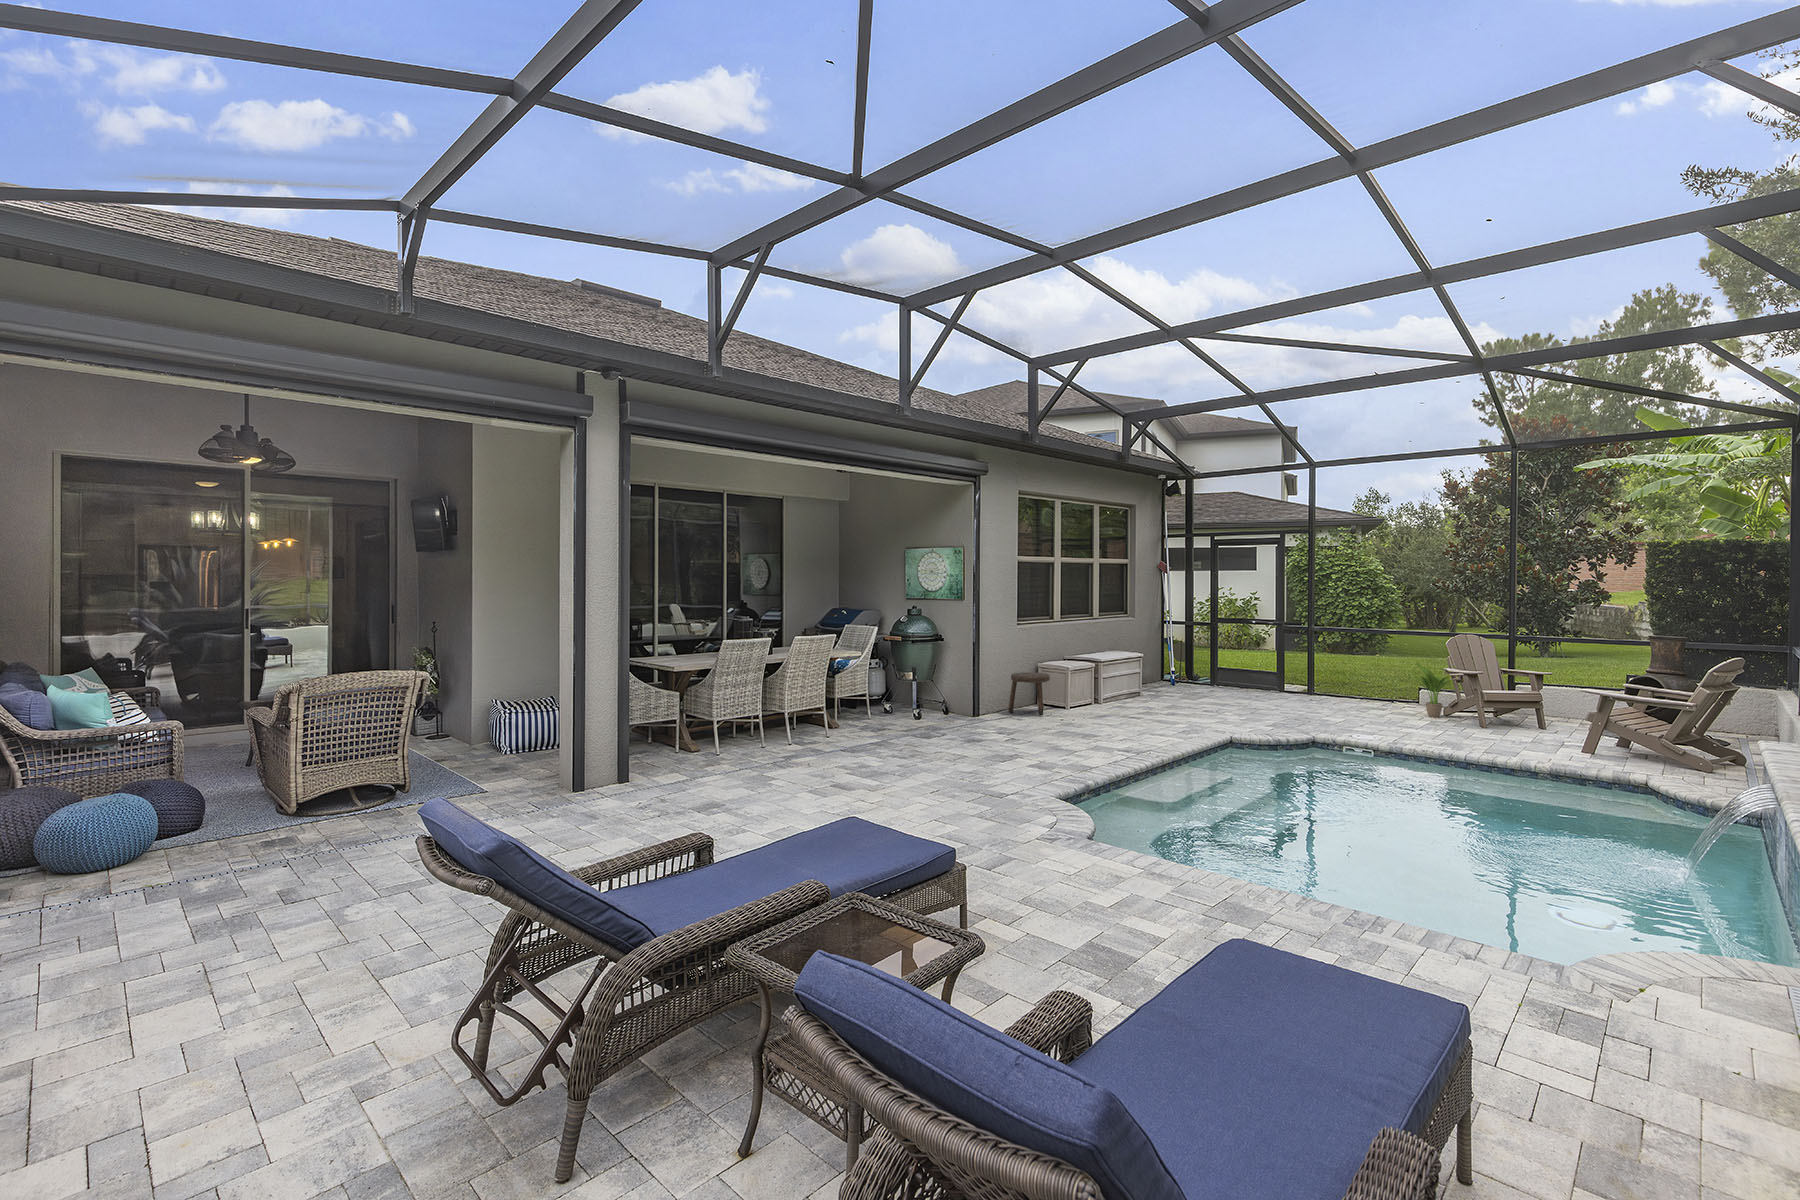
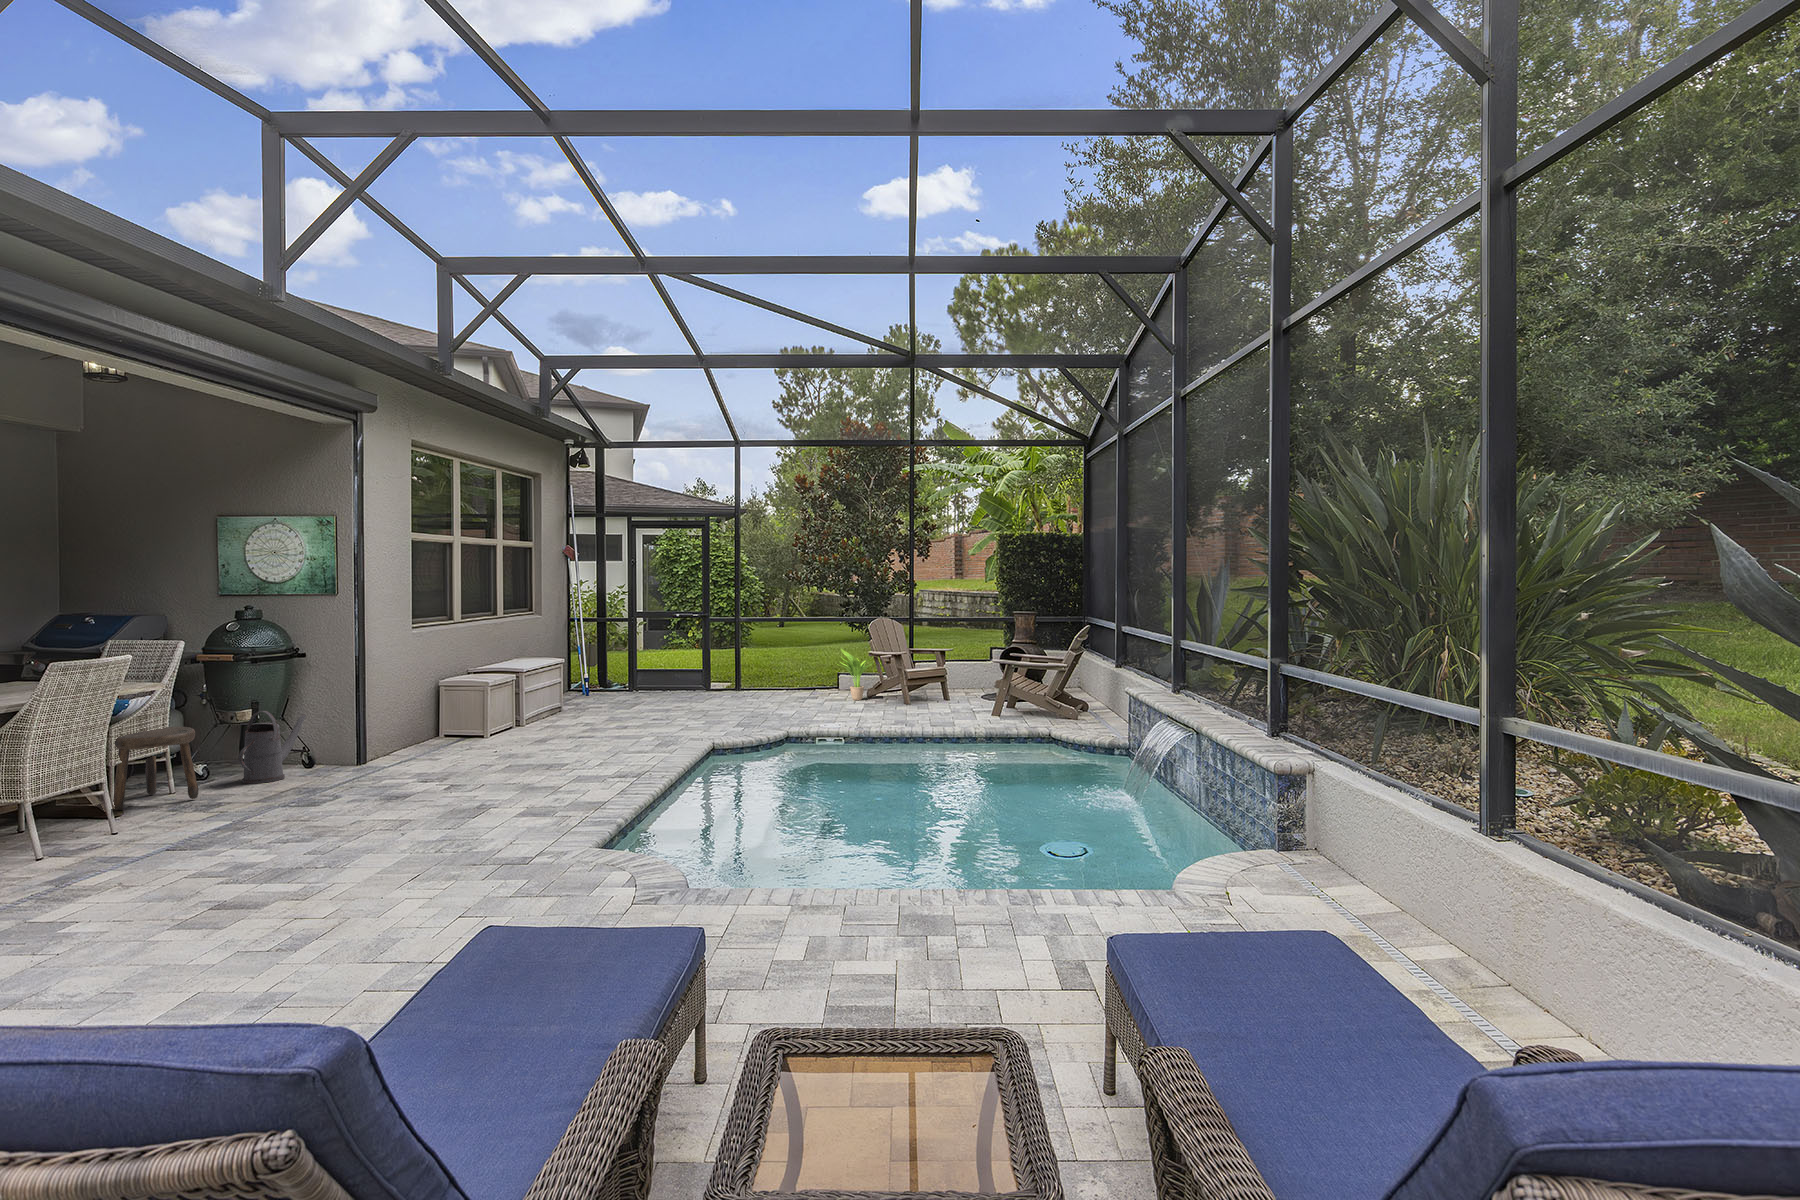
stool: present [1008,672,1050,715] -> present [112,727,198,810]
watering can: none [902,674,944,720] -> present [239,711,306,784]

